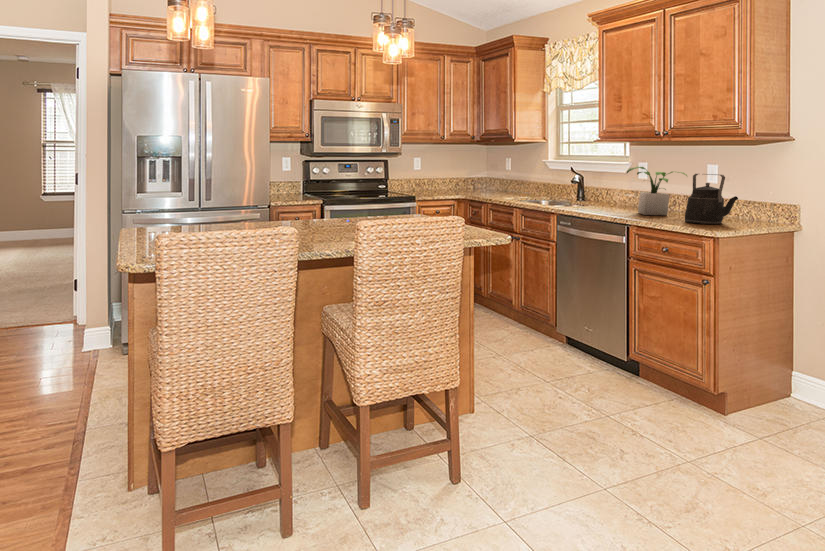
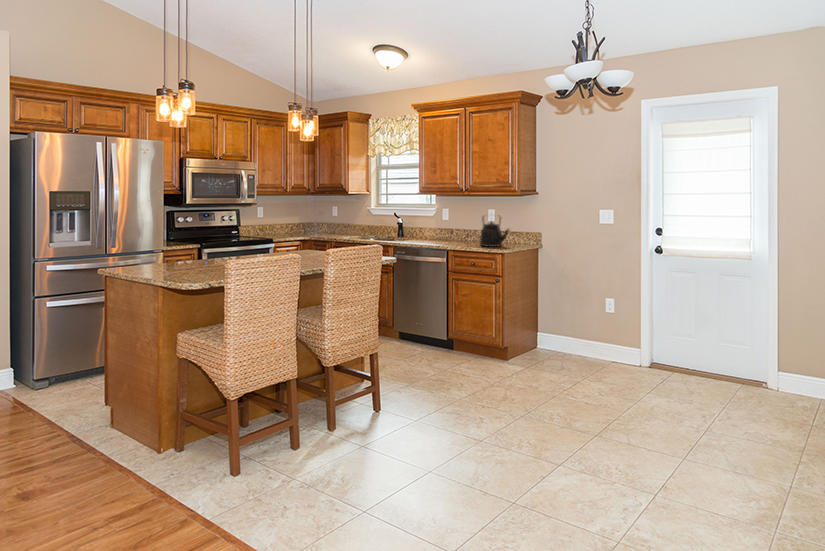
potted plant: present [627,167,687,215] -> none [441,211,478,244]

